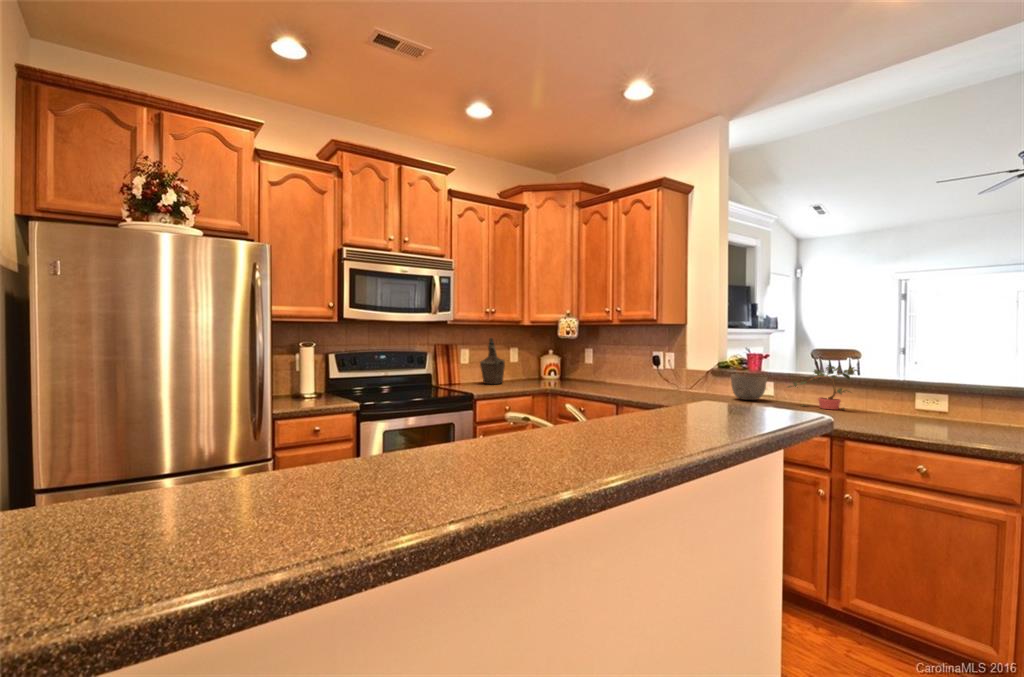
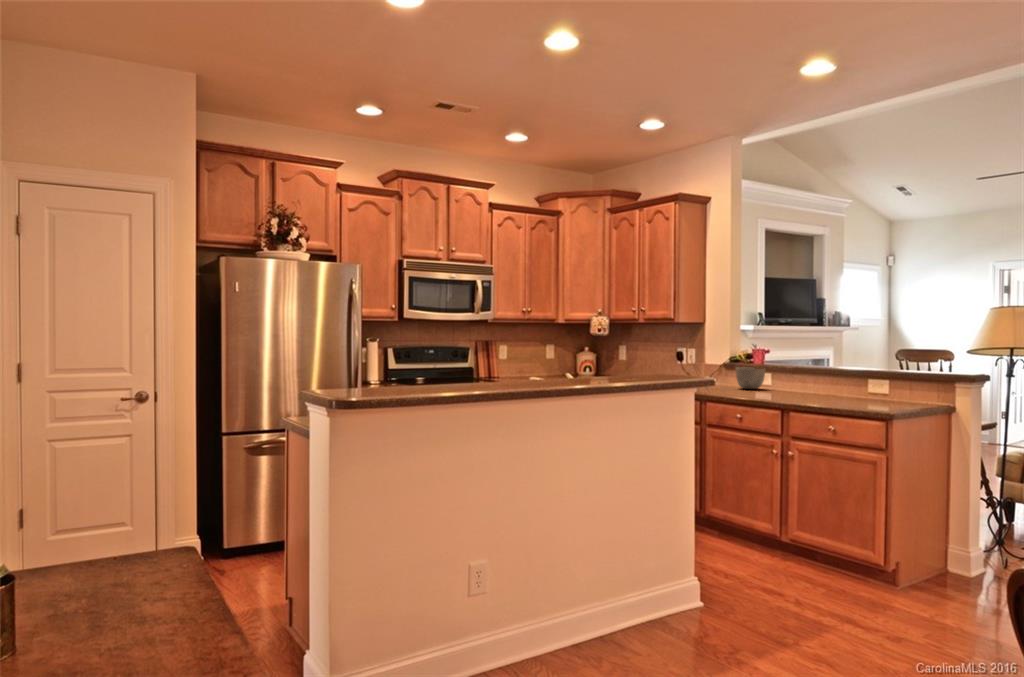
bottle: present [480,338,505,384] -> none [516,335,540,378]
potted plant: present [788,365,858,410] -> none [778,357,828,395]

